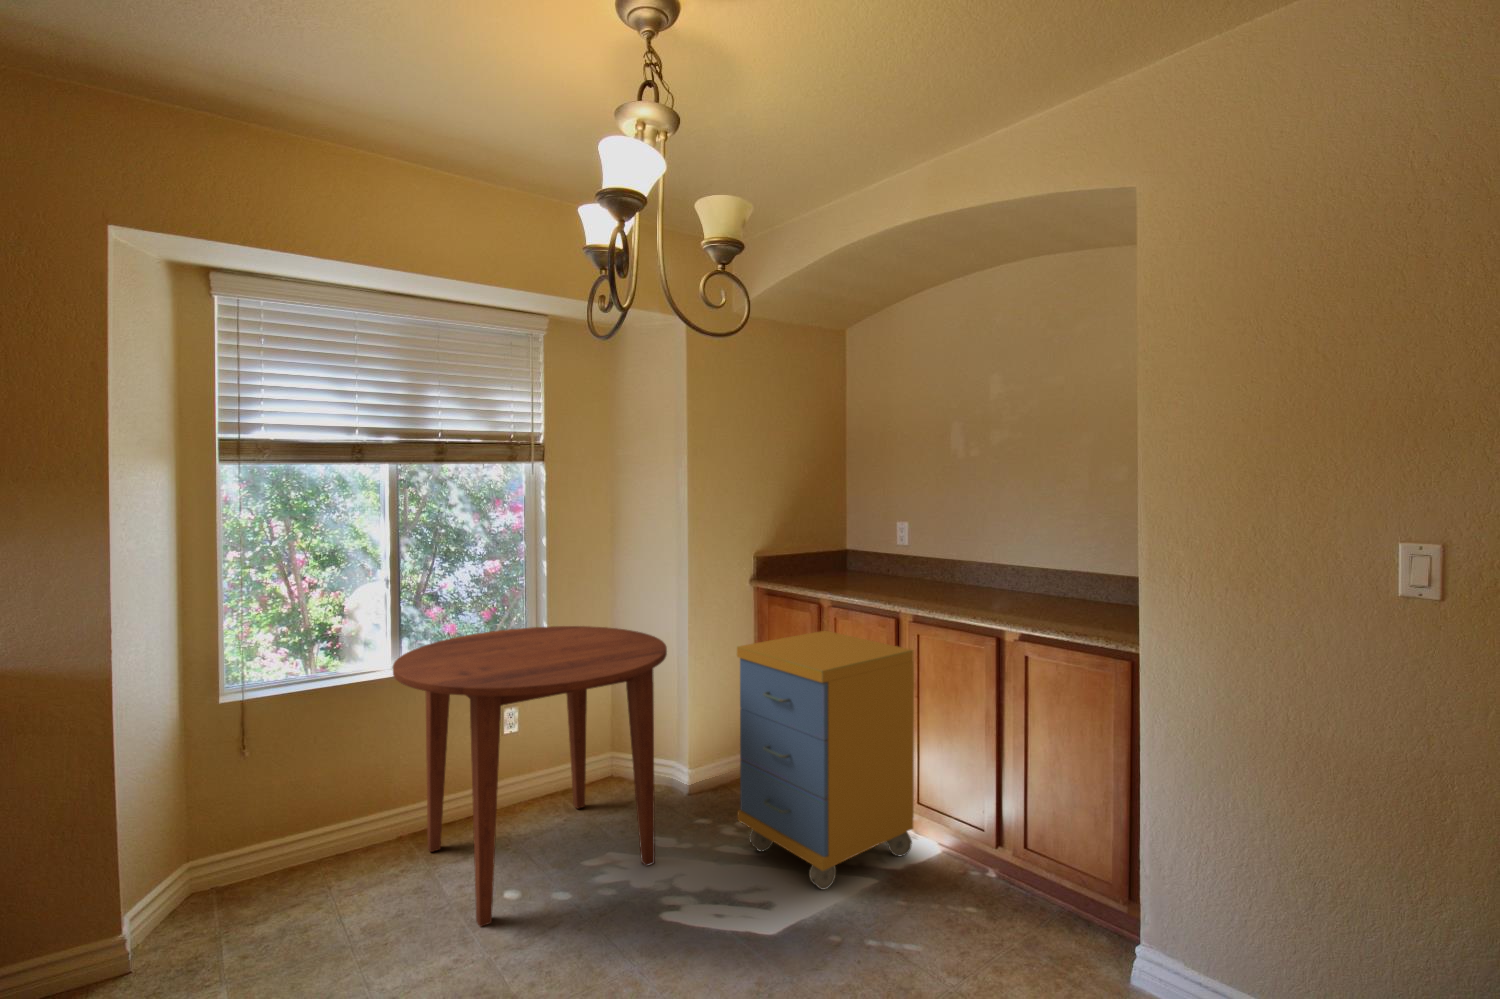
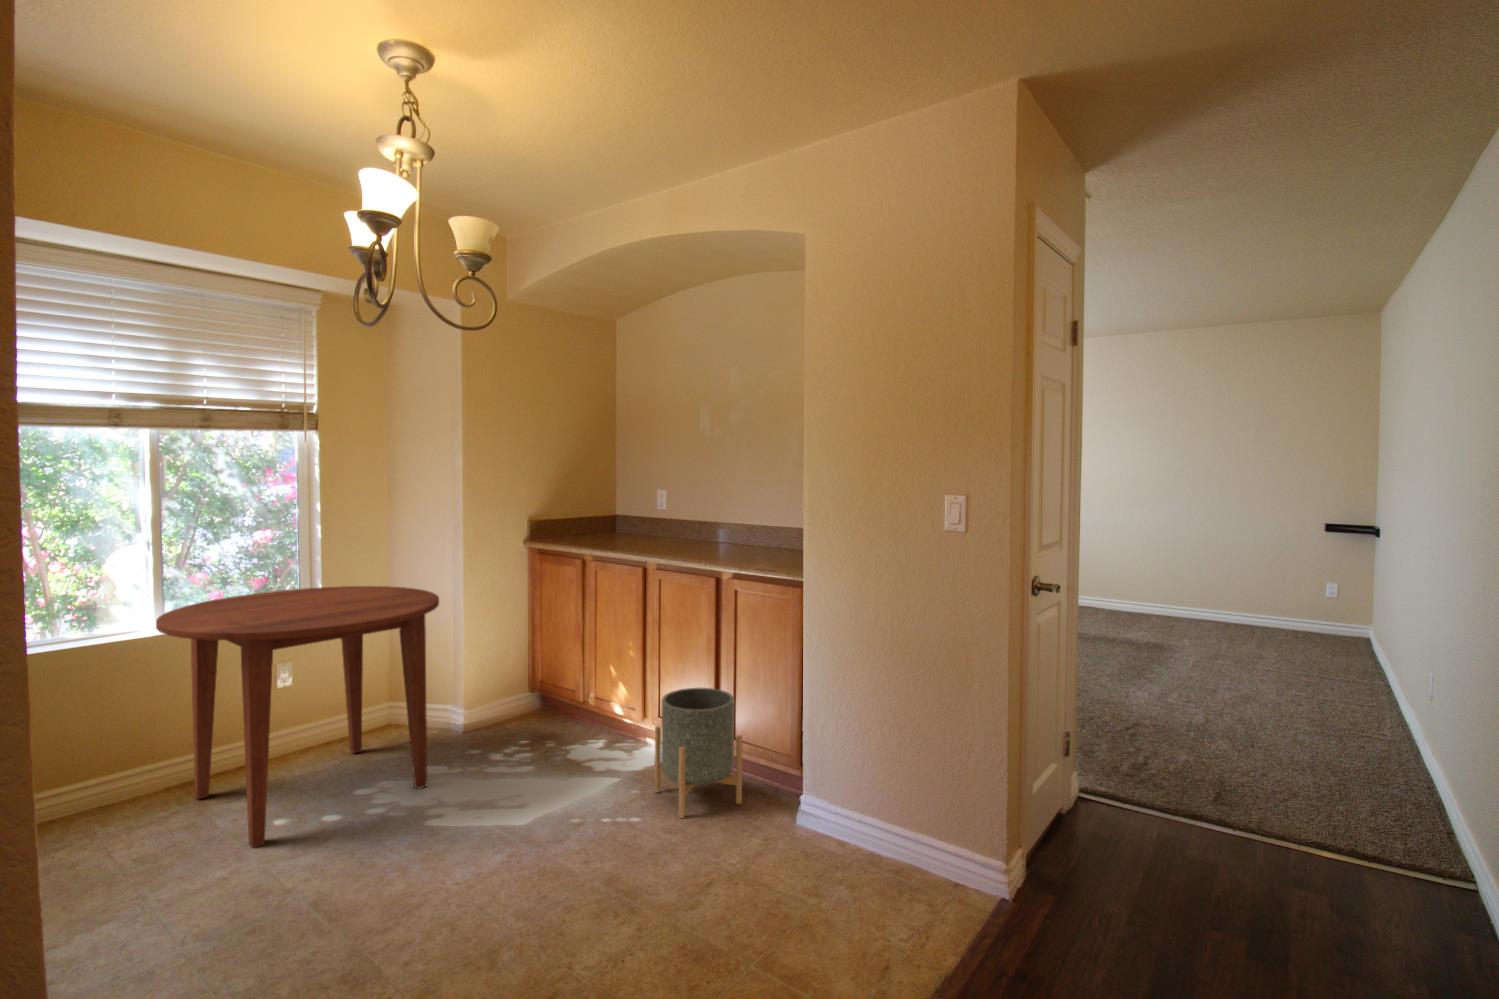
storage cabinet: present [737,631,914,890] -> none [504,583,656,789]
planter: none [923,777,1045,956] -> present [655,688,742,818]

